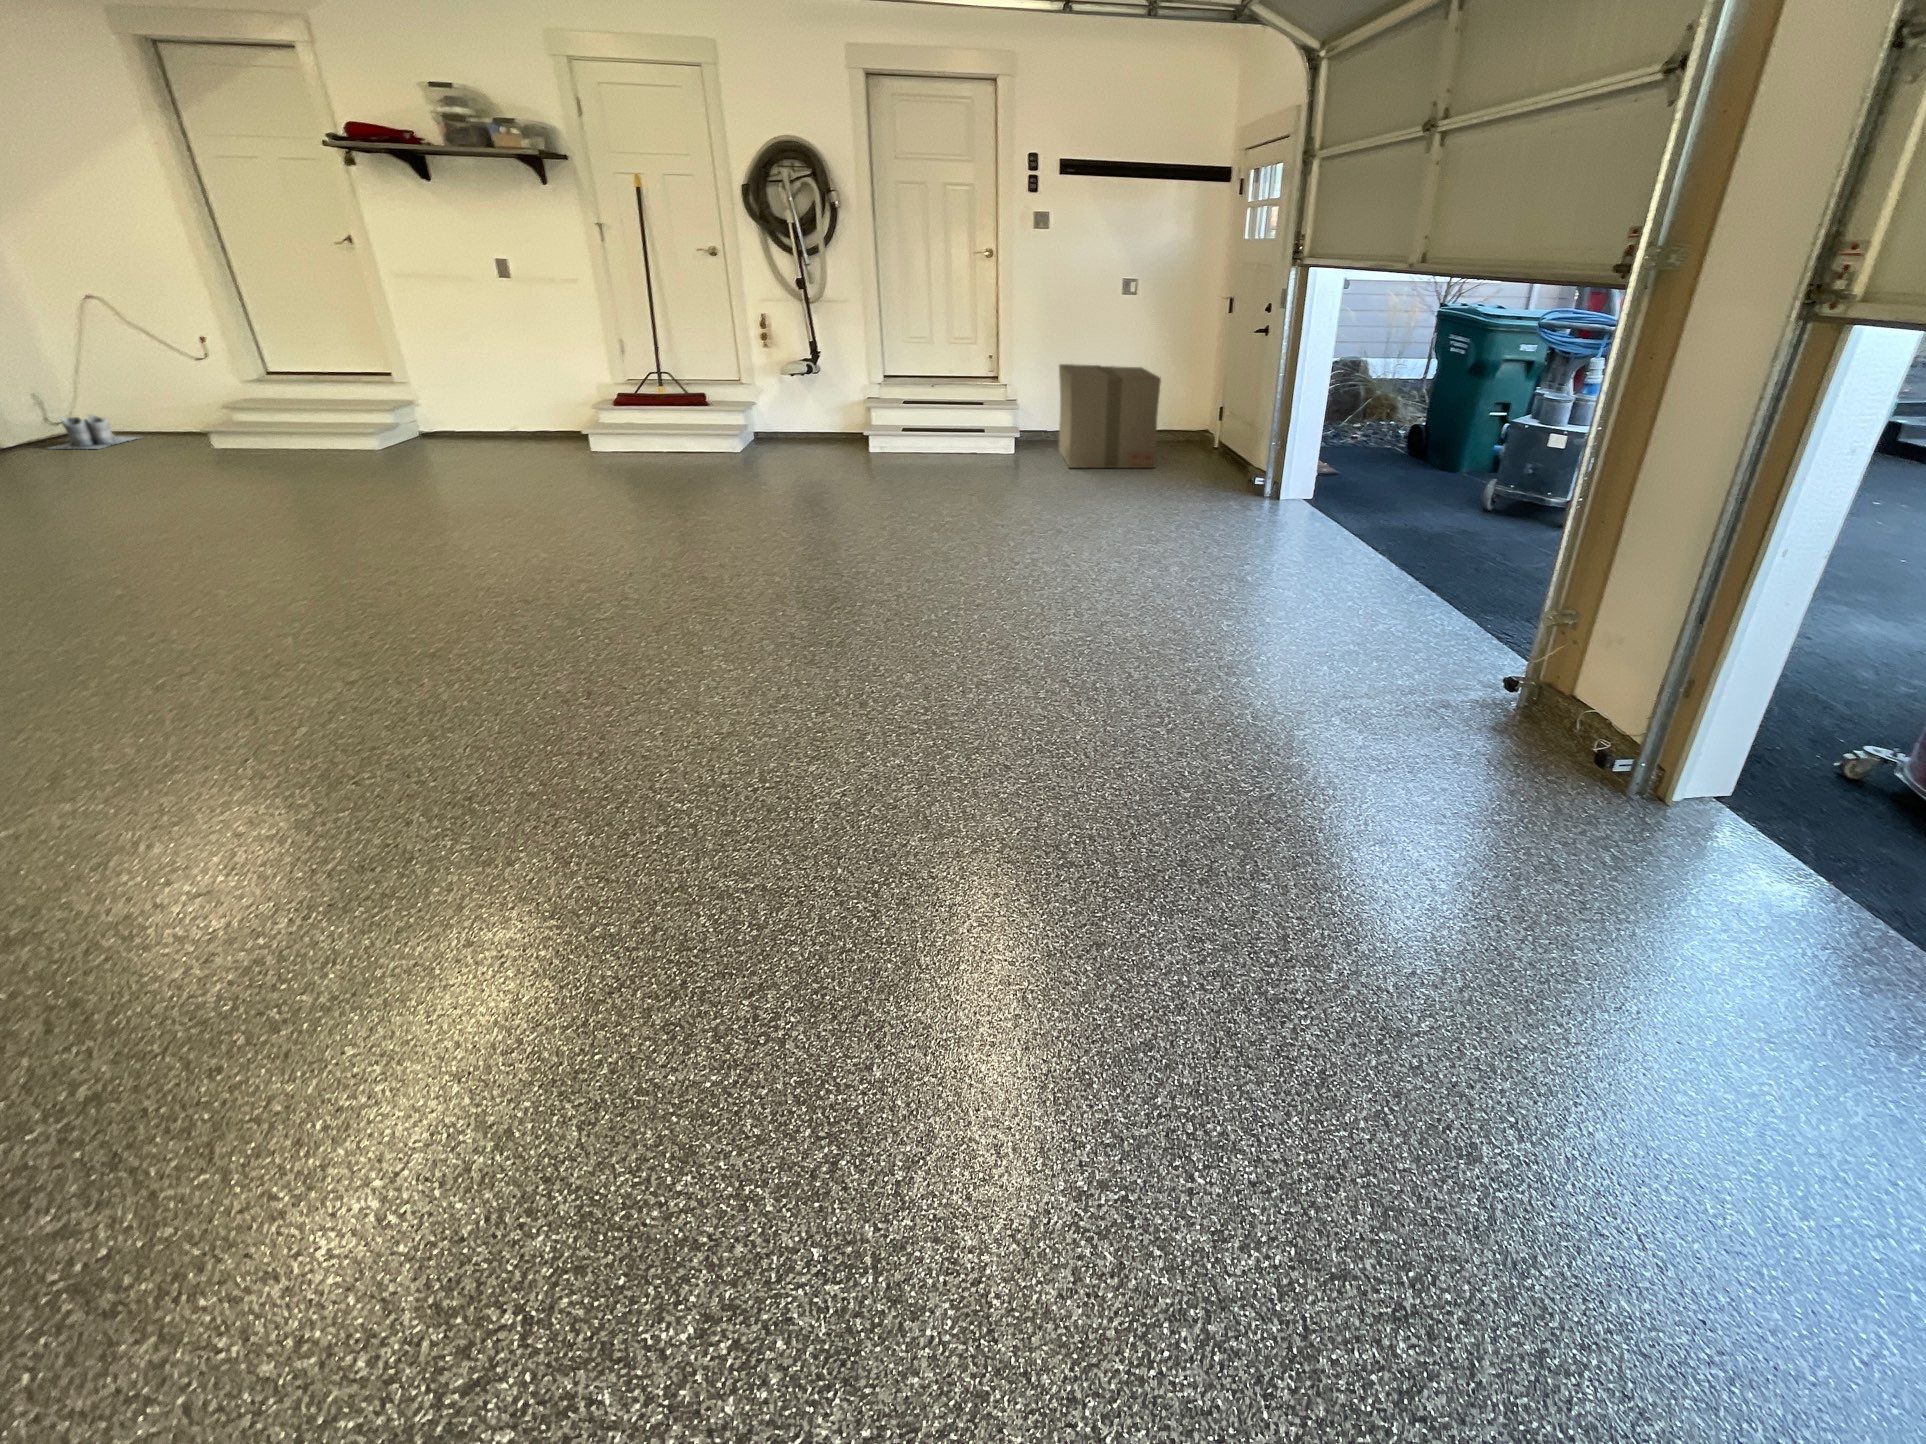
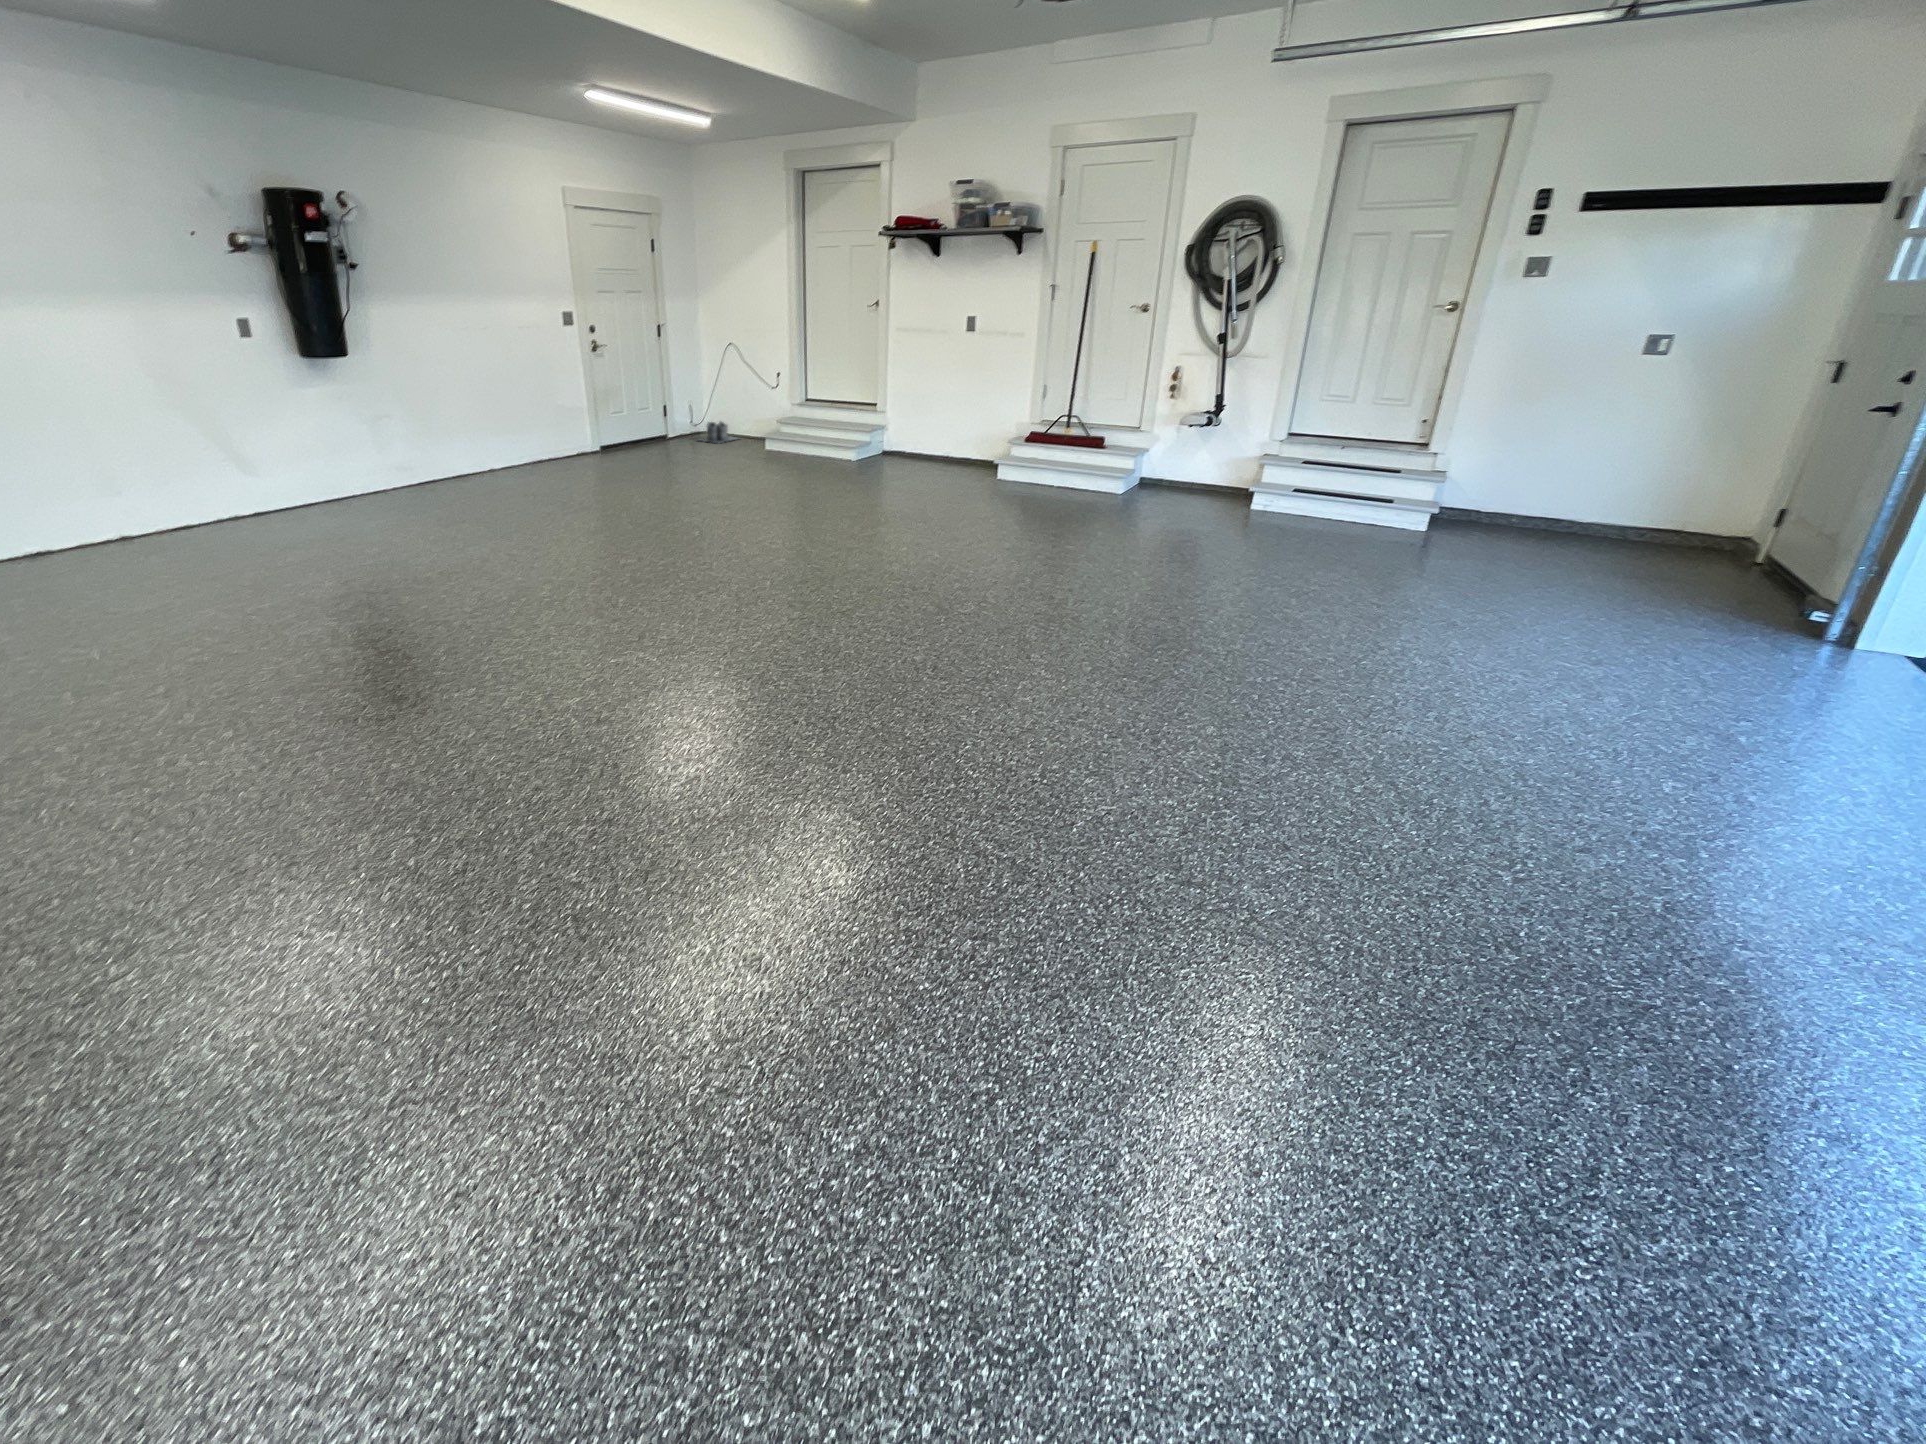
cardboard box: present [1058,364,1161,468] -> none [1489,433,1671,572]

